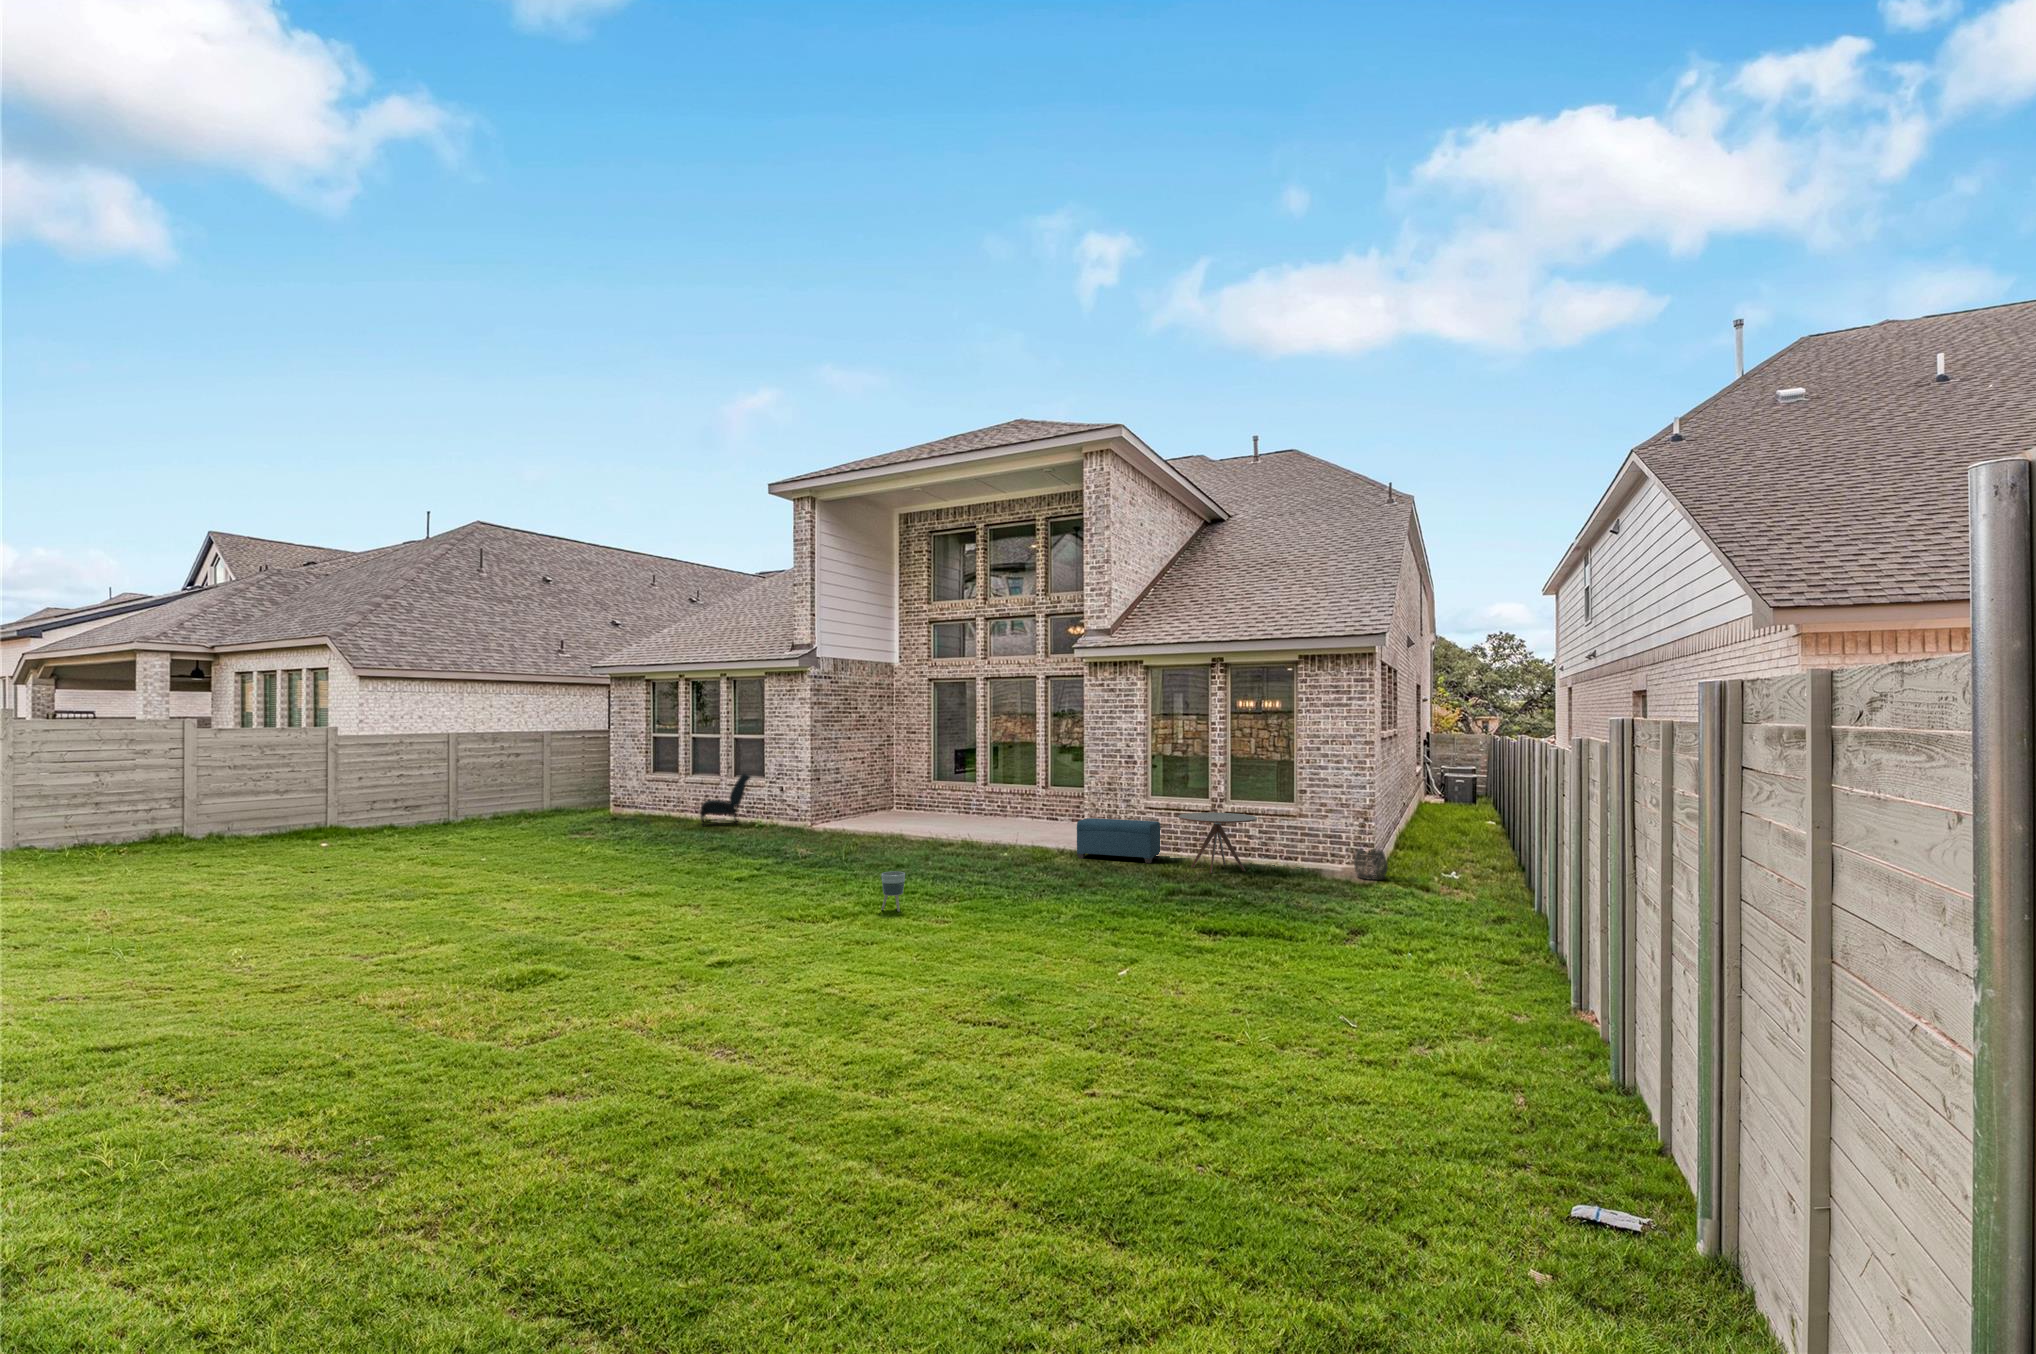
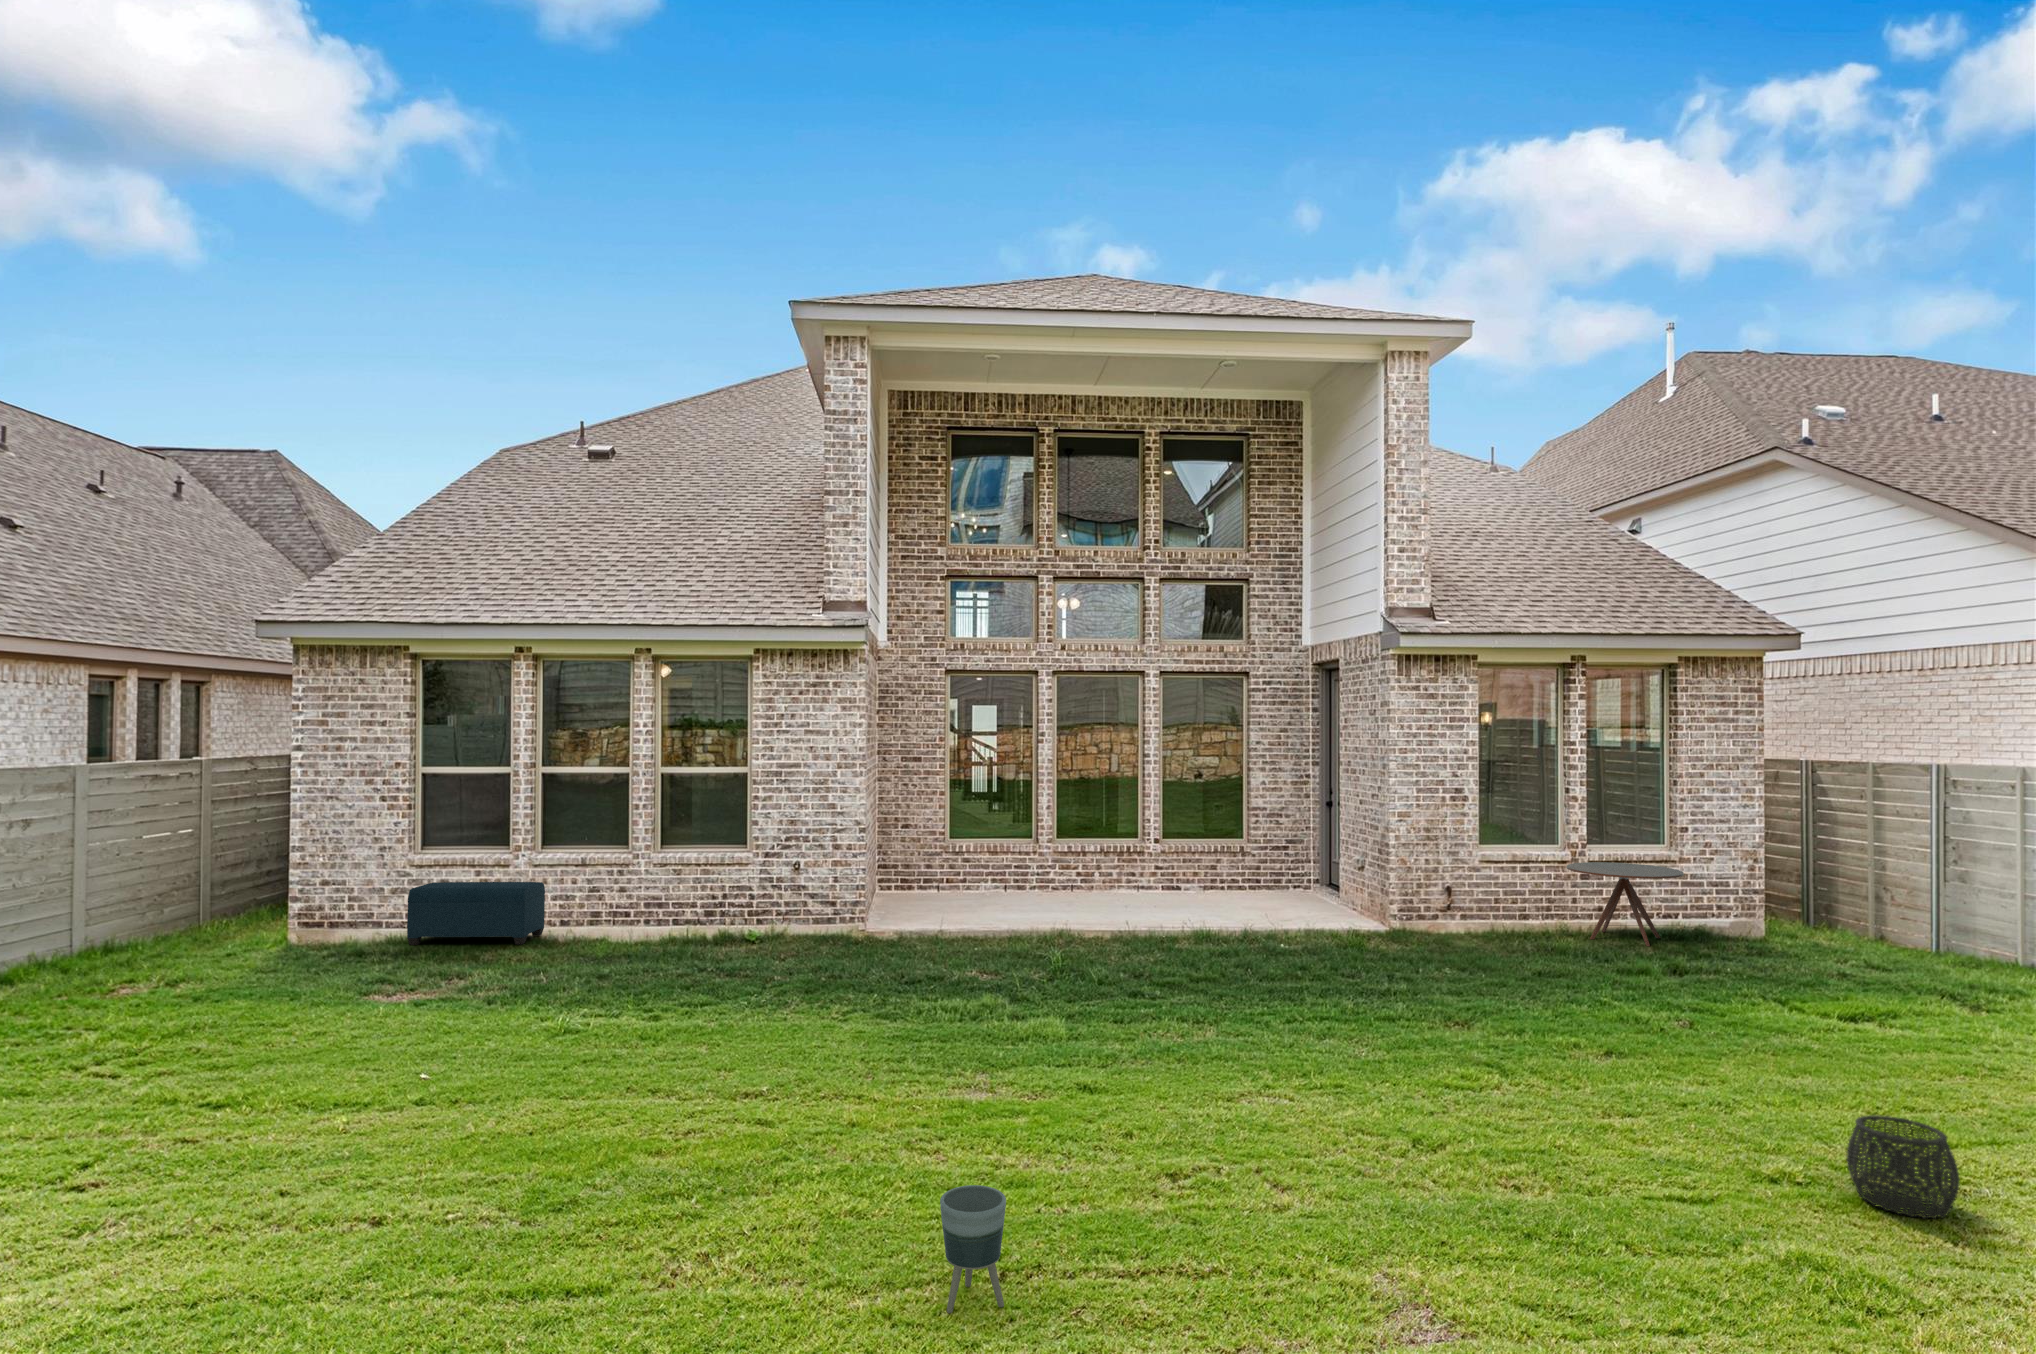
lounge chair: present [700,774,751,826] -> none [606,839,719,952]
bench: present [1077,818,1161,863] -> present [407,882,545,945]
woven basket: present [1354,849,1387,880] -> present [1847,1115,1960,1218]
planter: present [881,871,905,912] -> present [940,1185,1006,1313]

